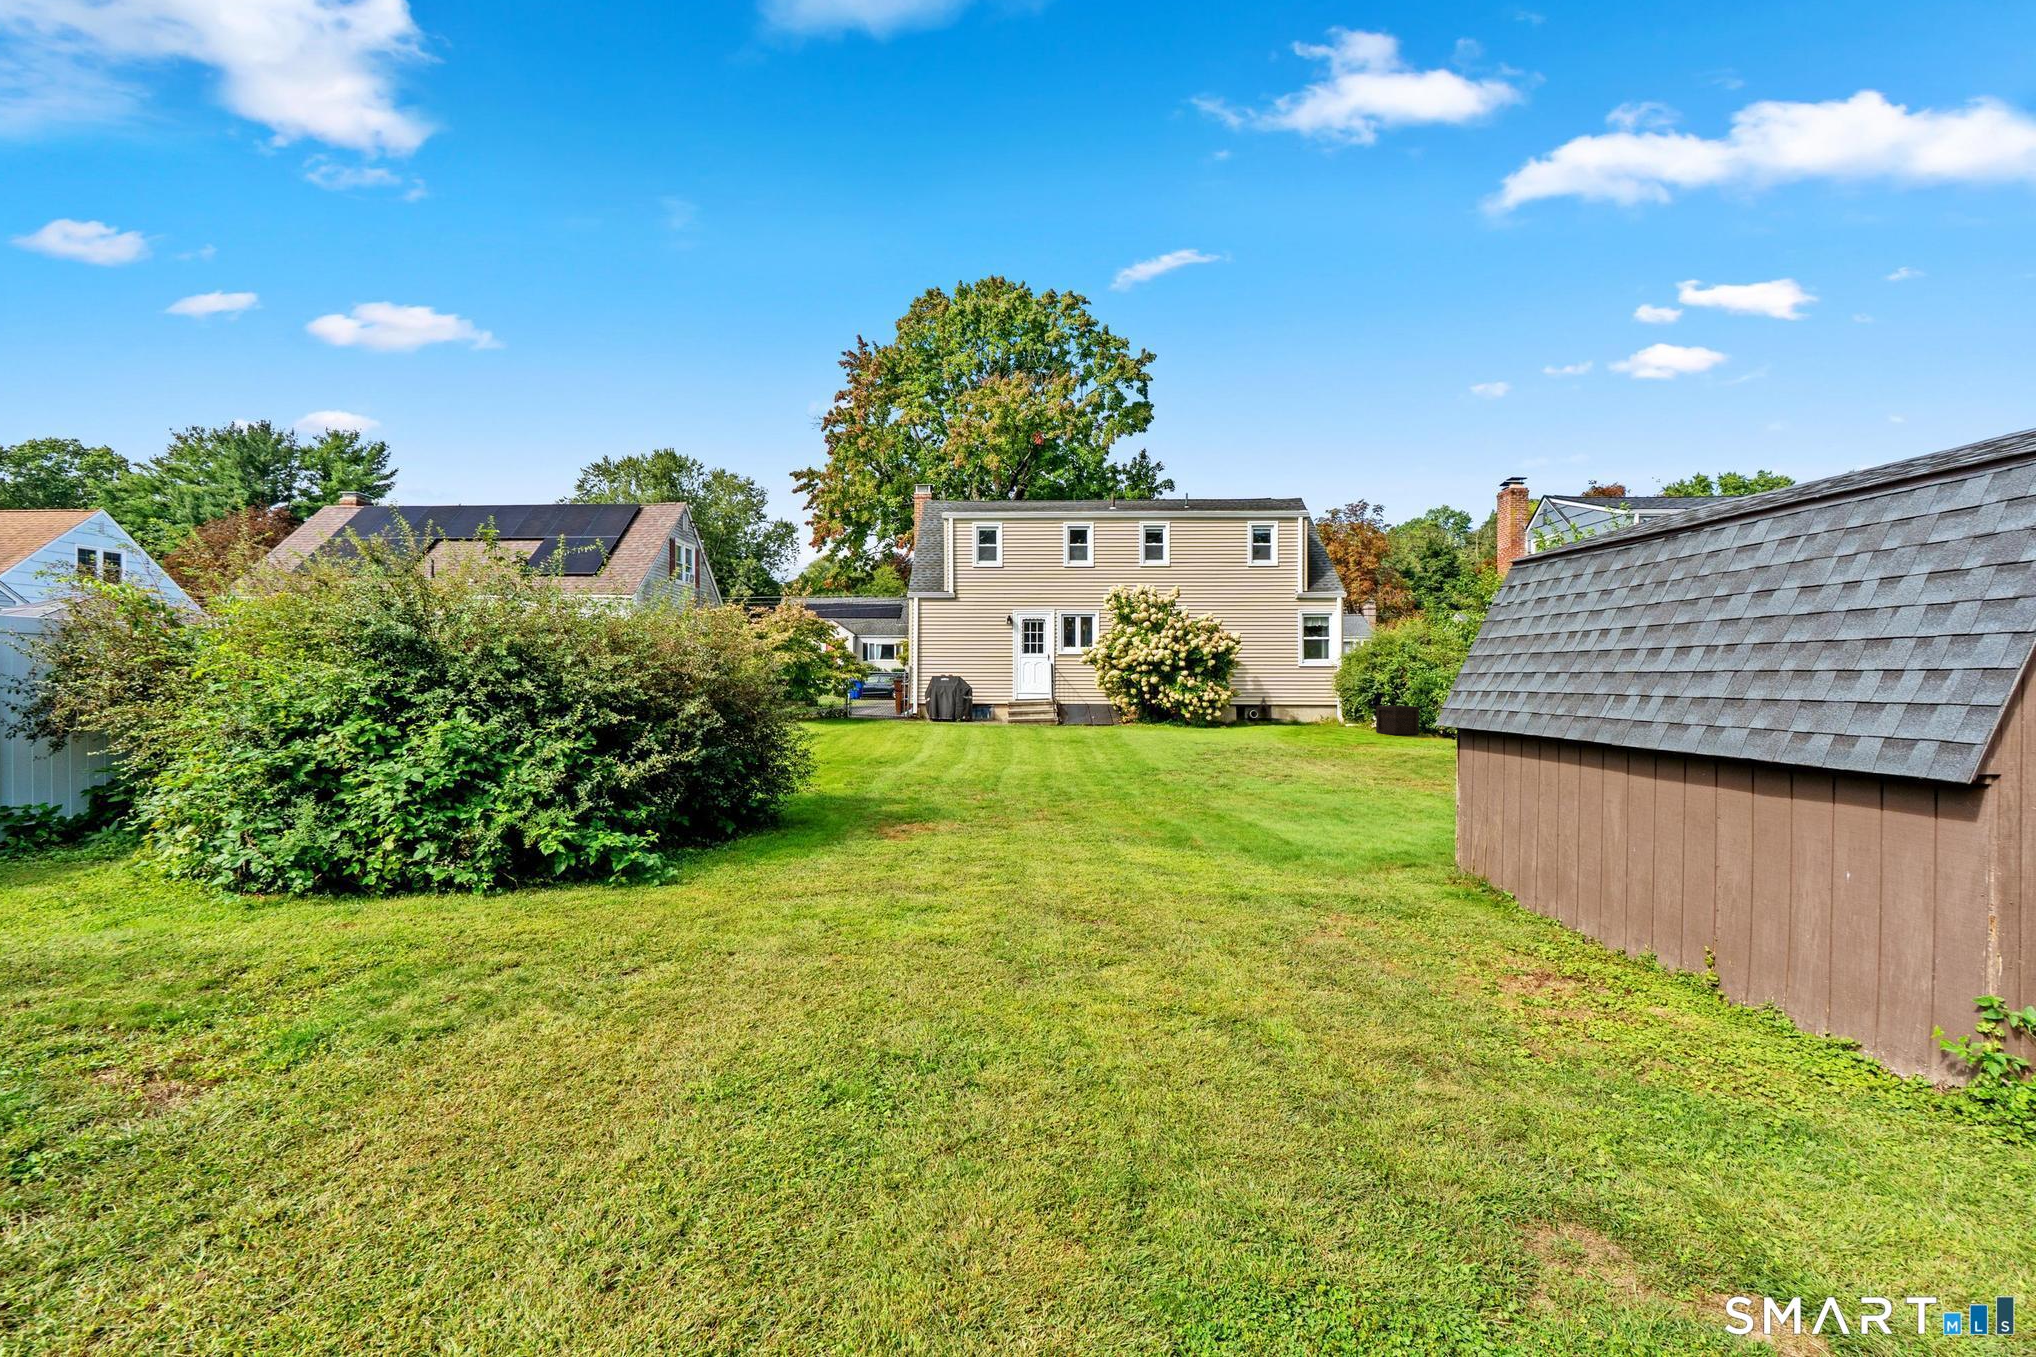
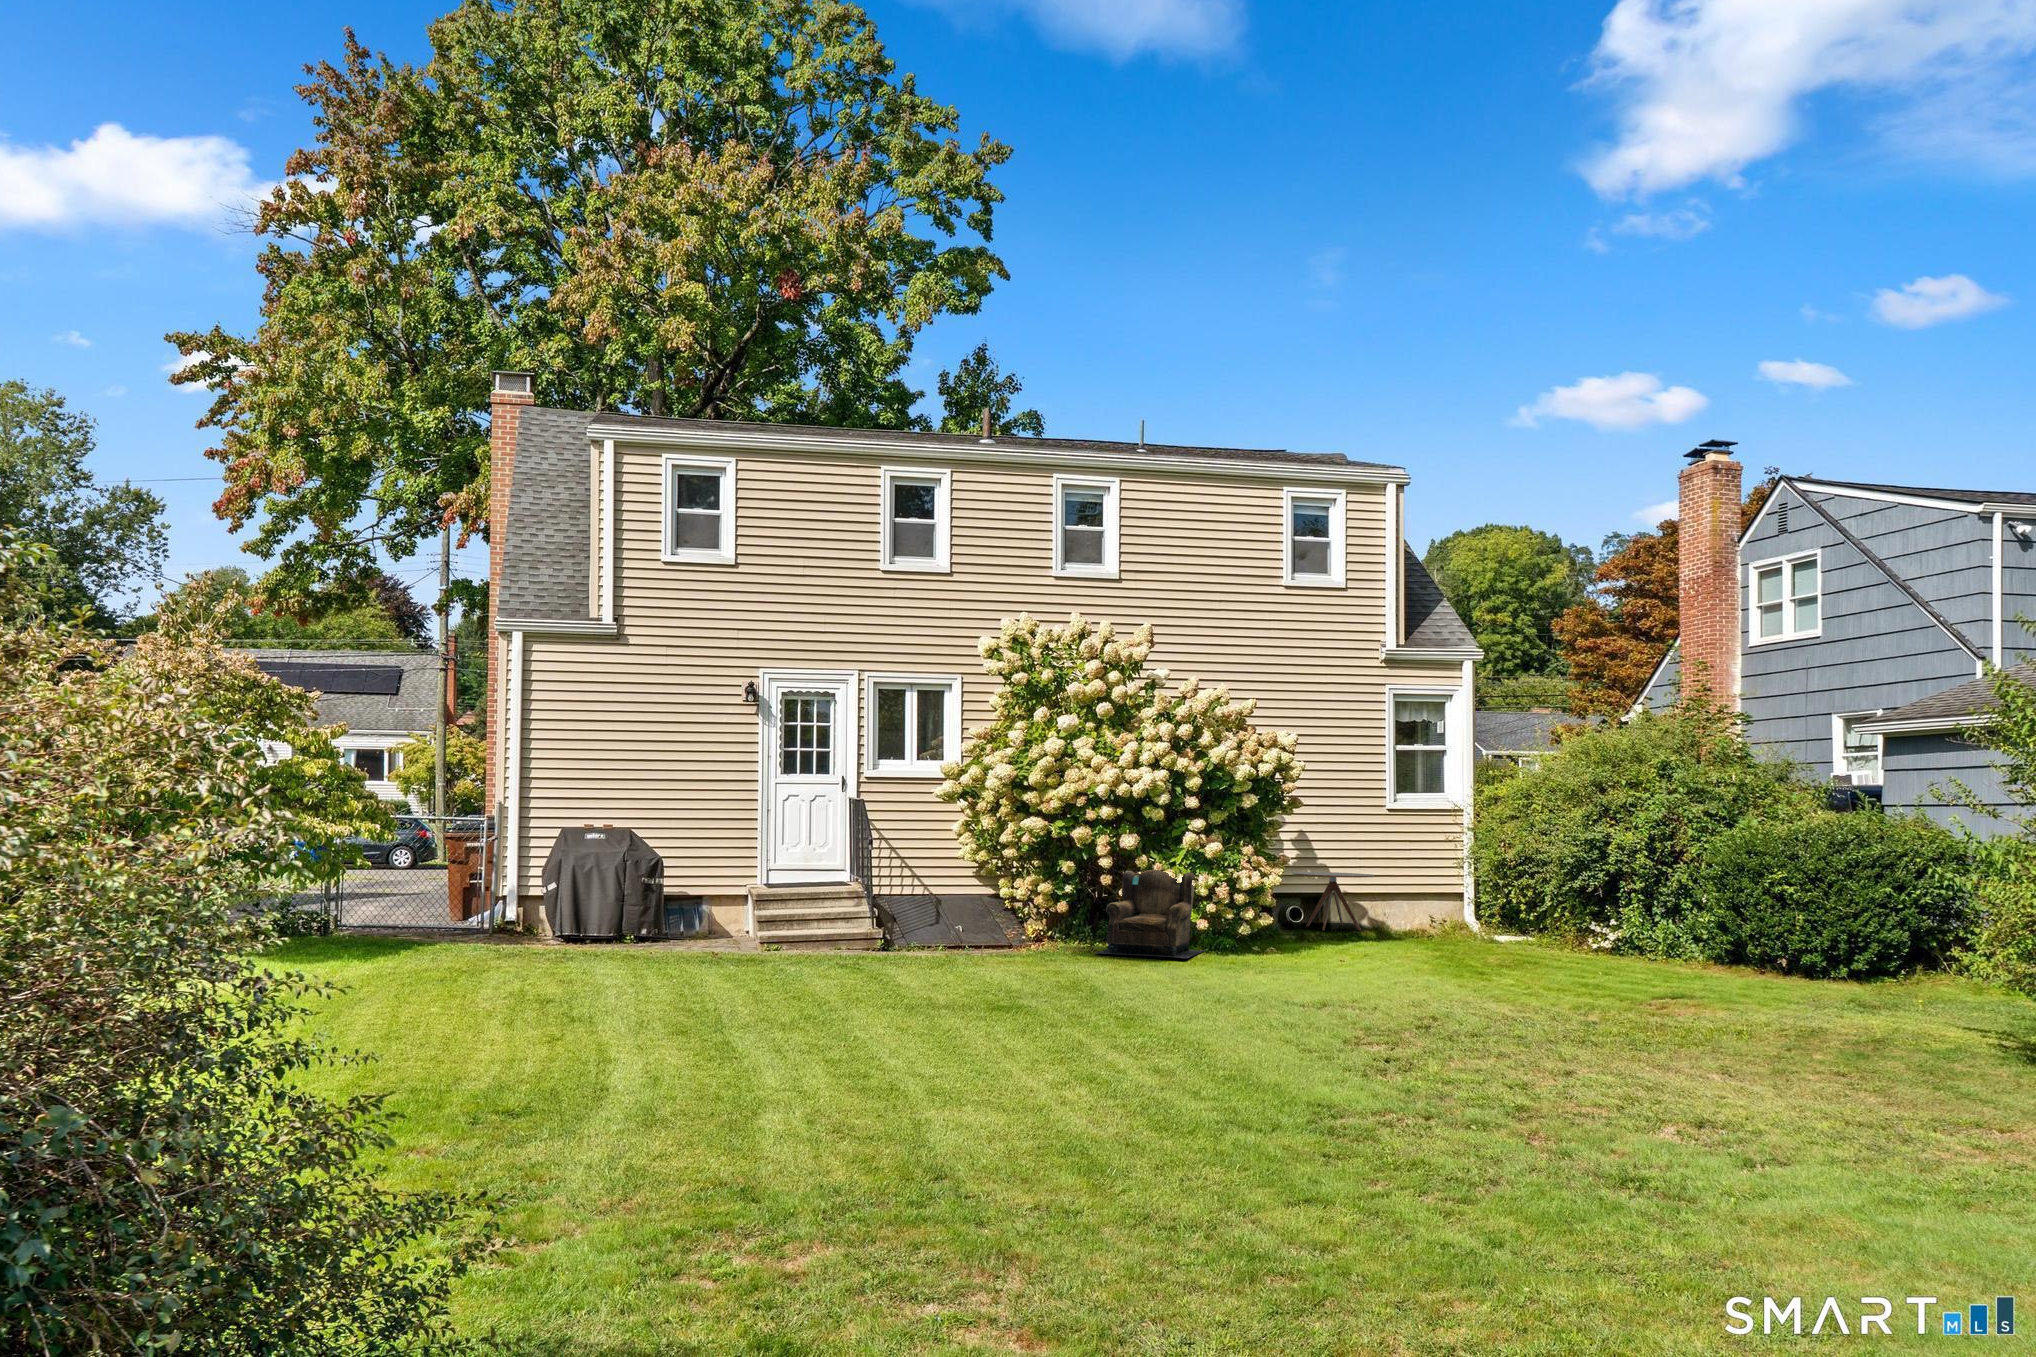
armchair: none [1138,692,1189,726] -> present [1096,869,1203,958]
wooden crate: present [1376,706,1419,735] -> none [1653,904,1752,976]

